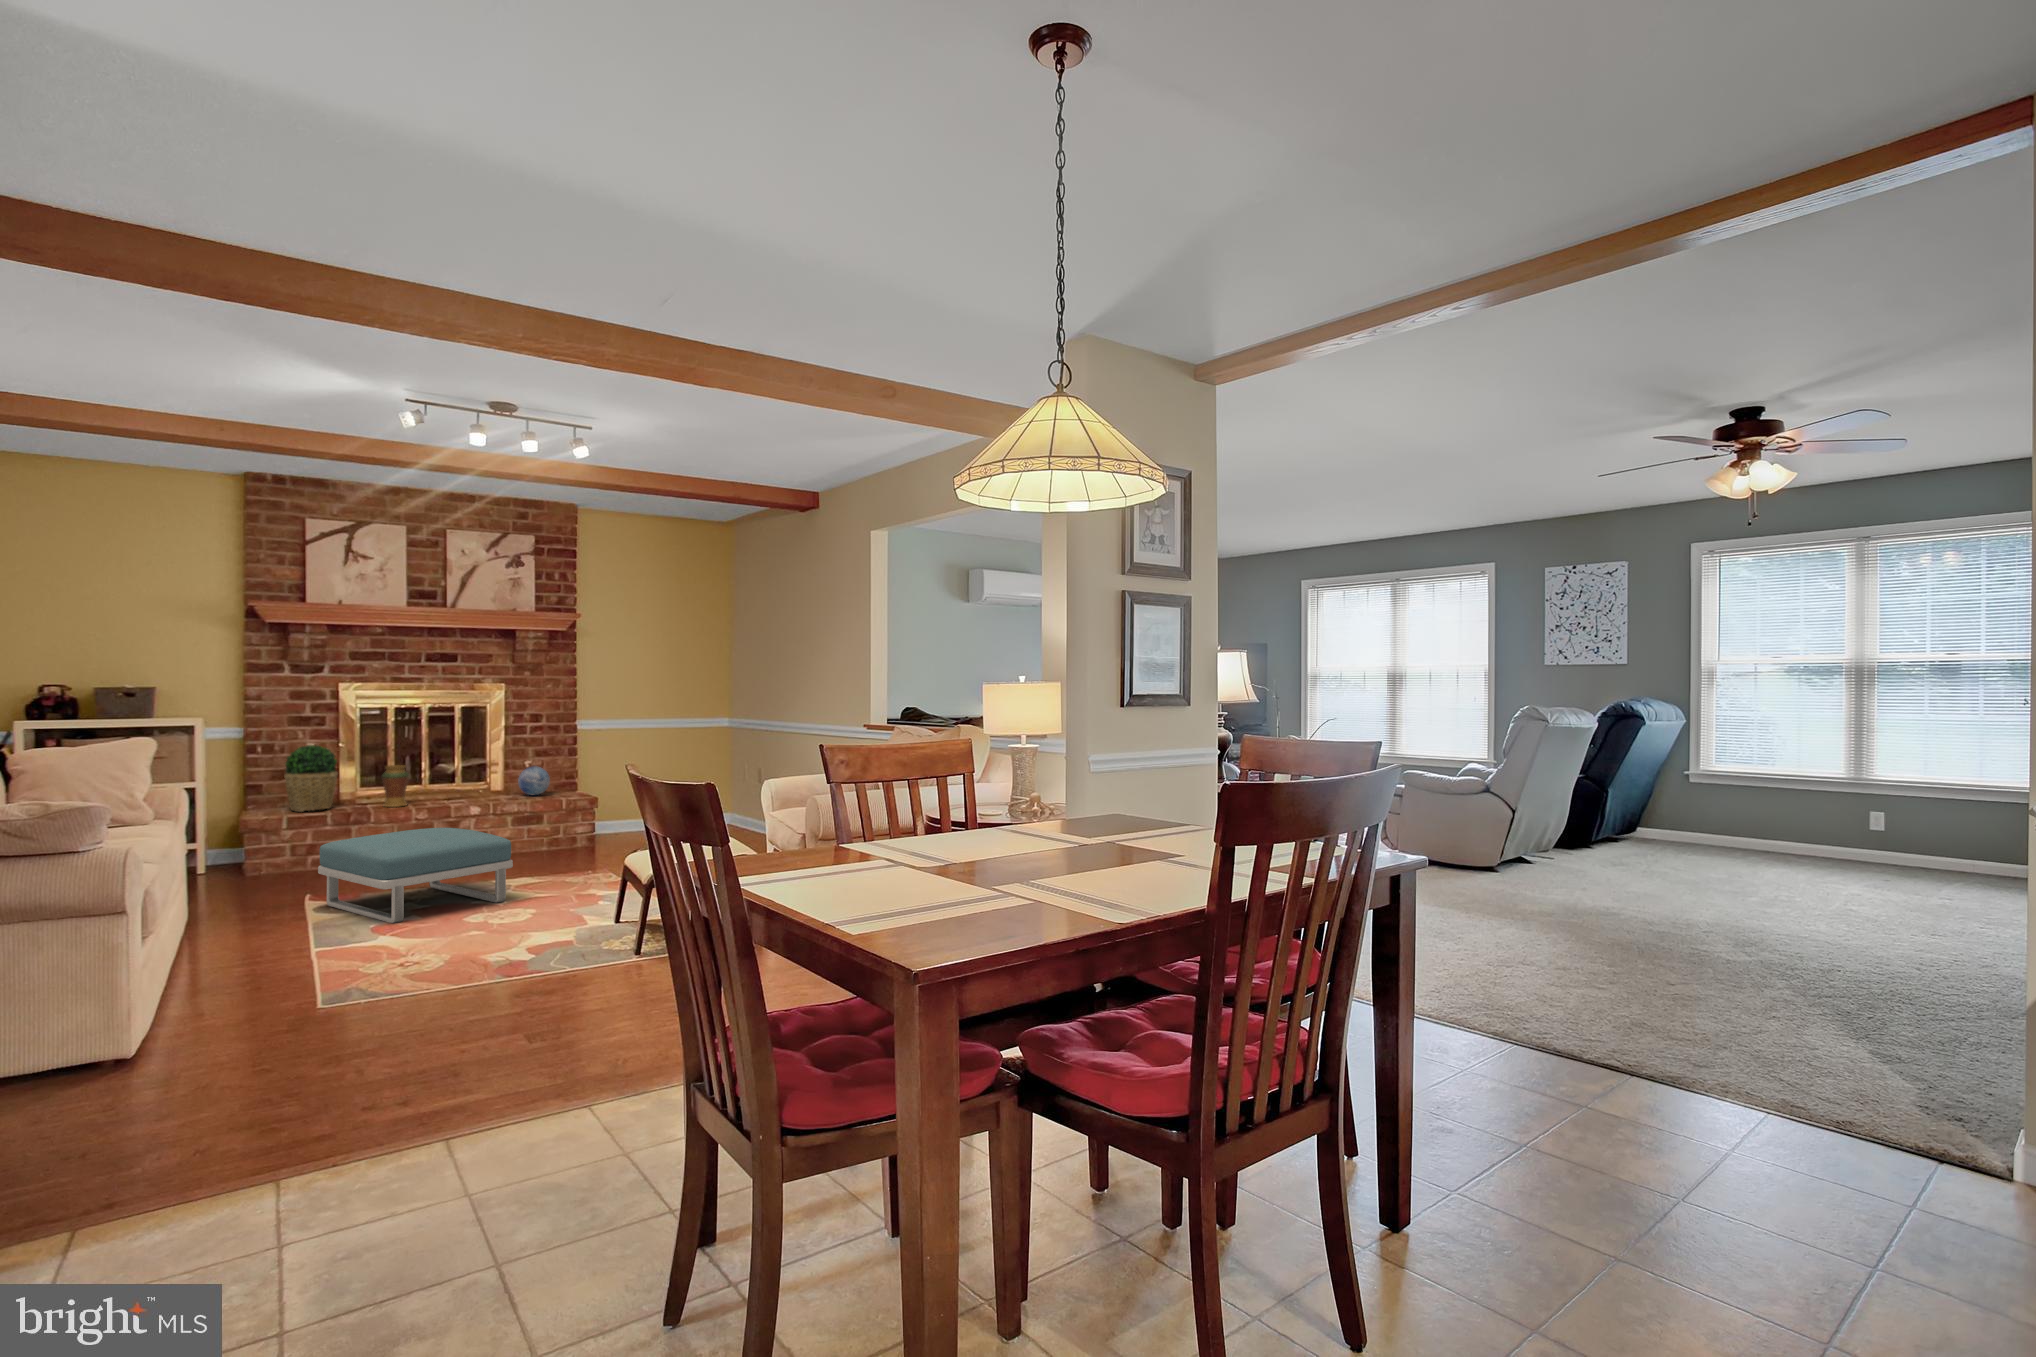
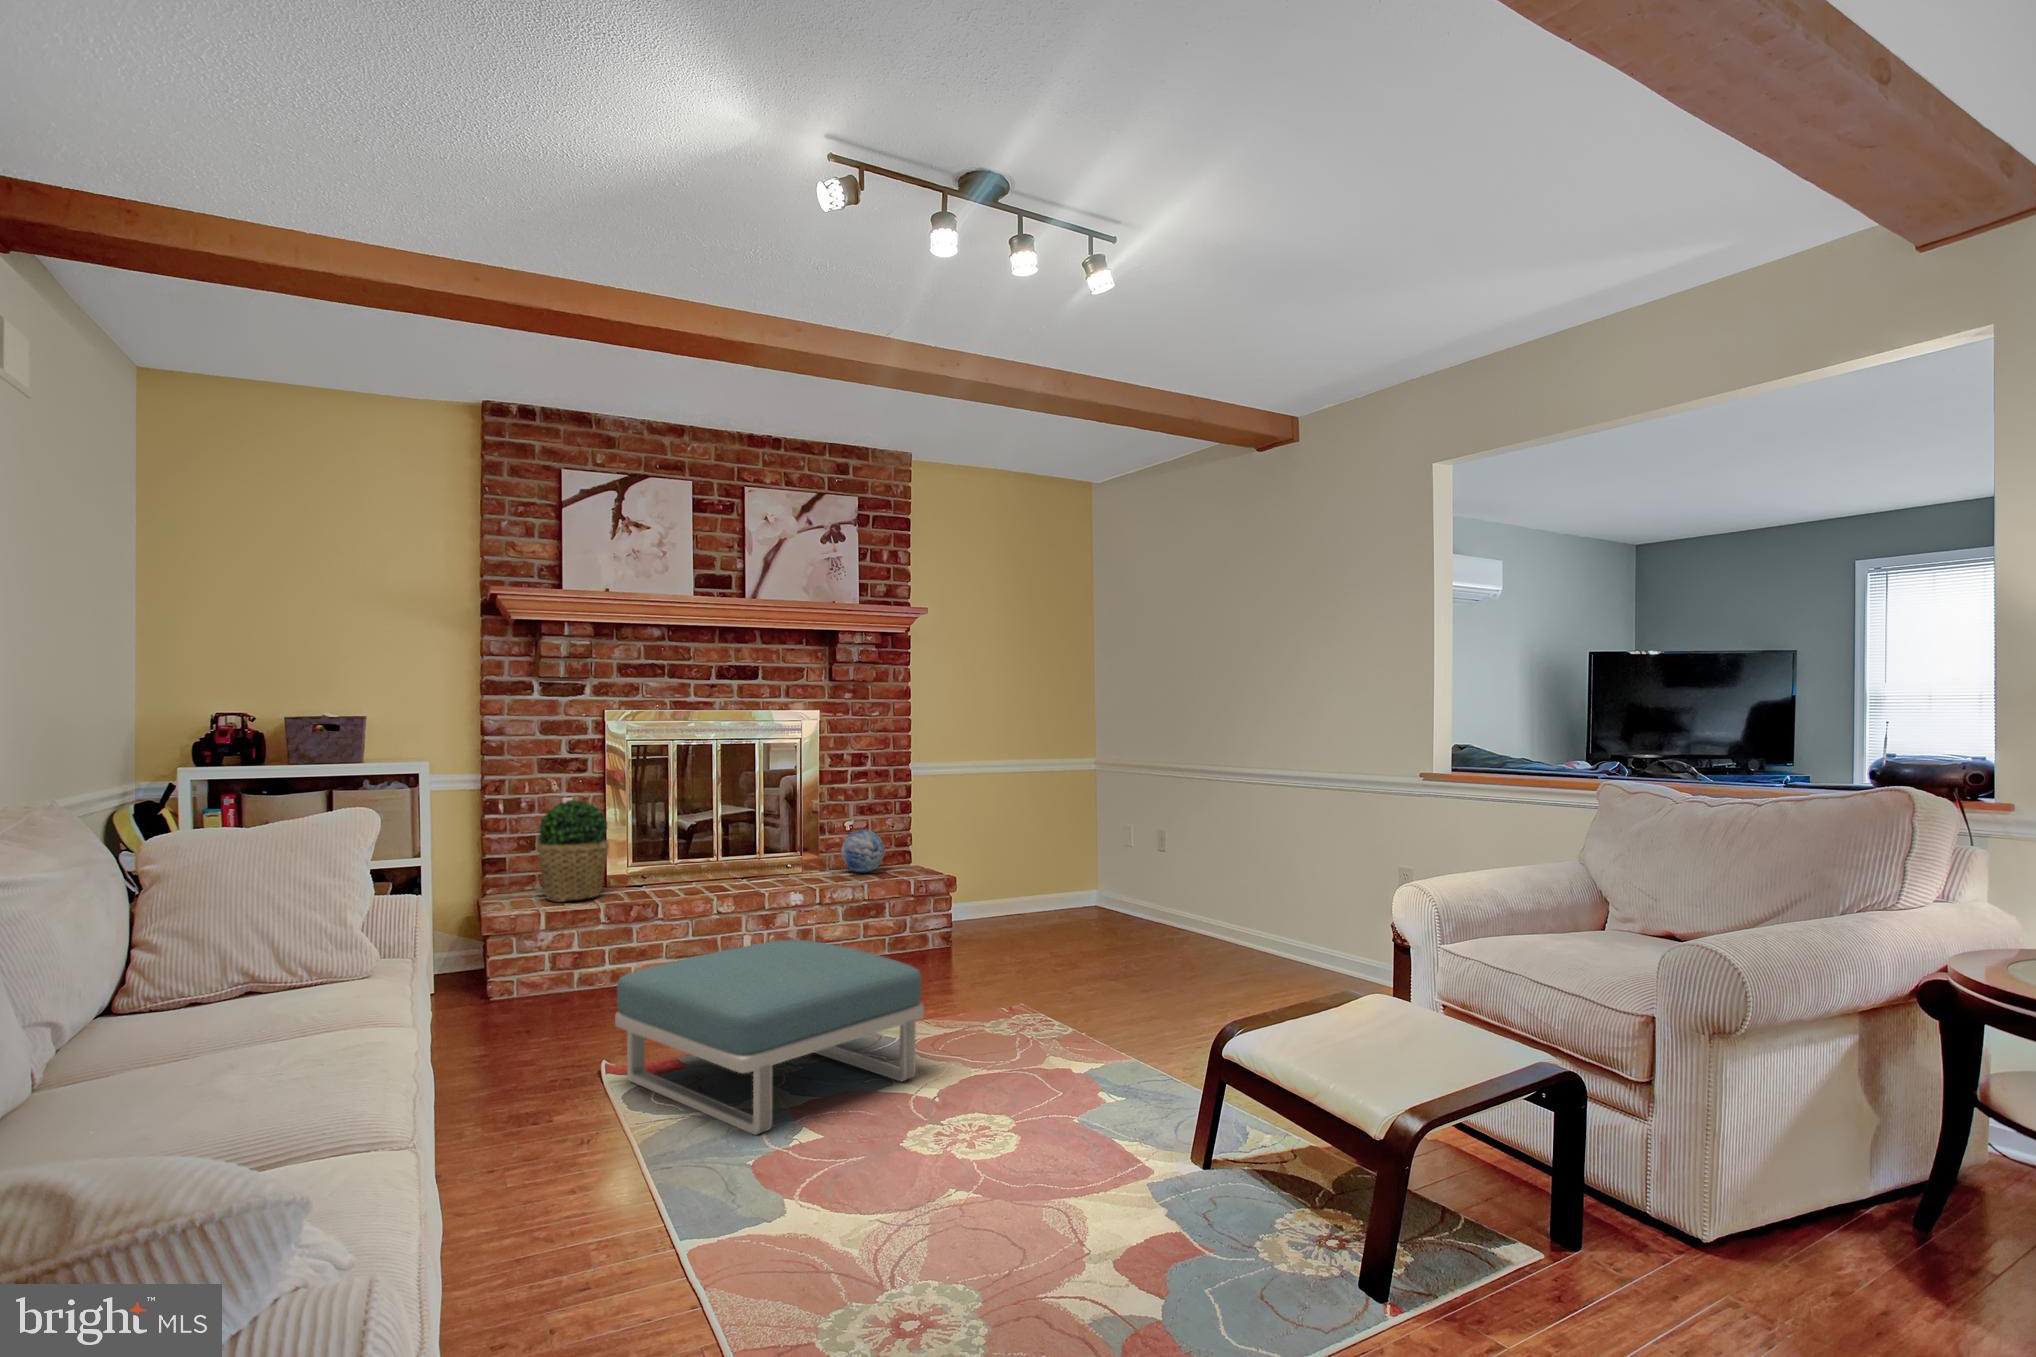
decorative vase: present [382,765,409,807] -> none [666,829,704,893]

